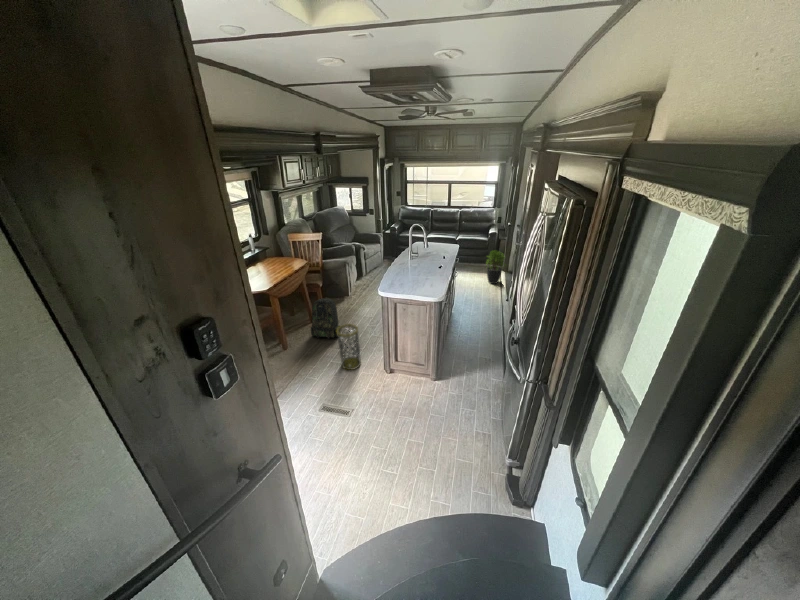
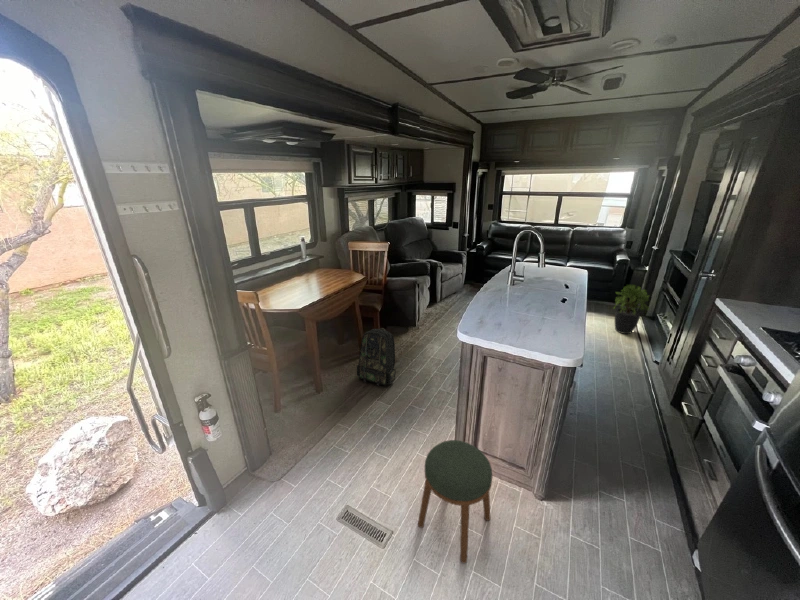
trash can: present [337,324,361,370] -> none [386,375,418,446]
stool: none [368,352,409,414] -> present [418,440,492,563]

